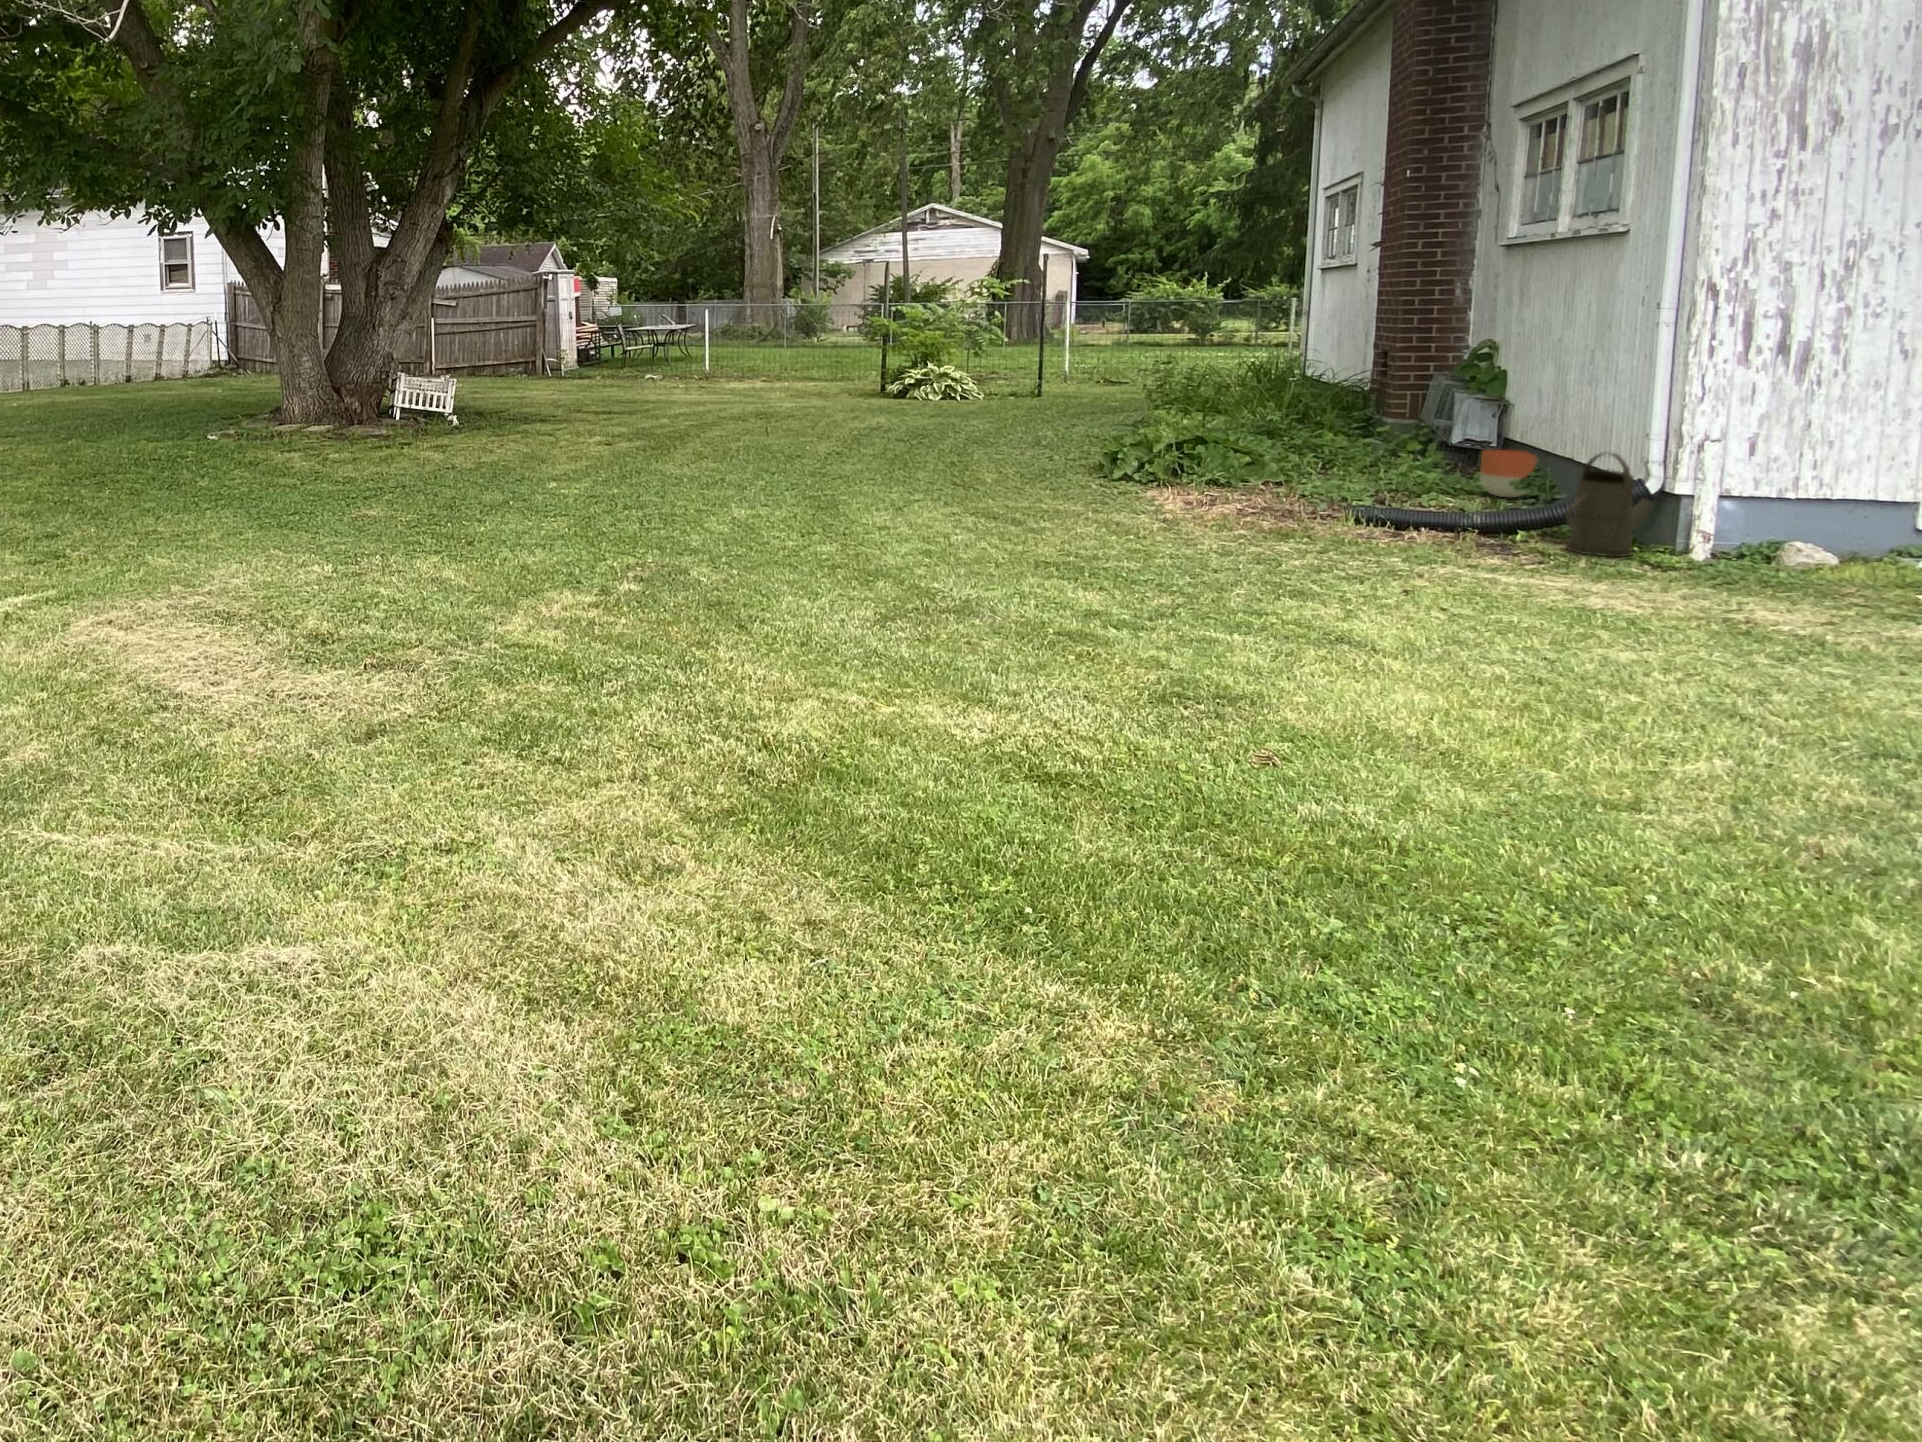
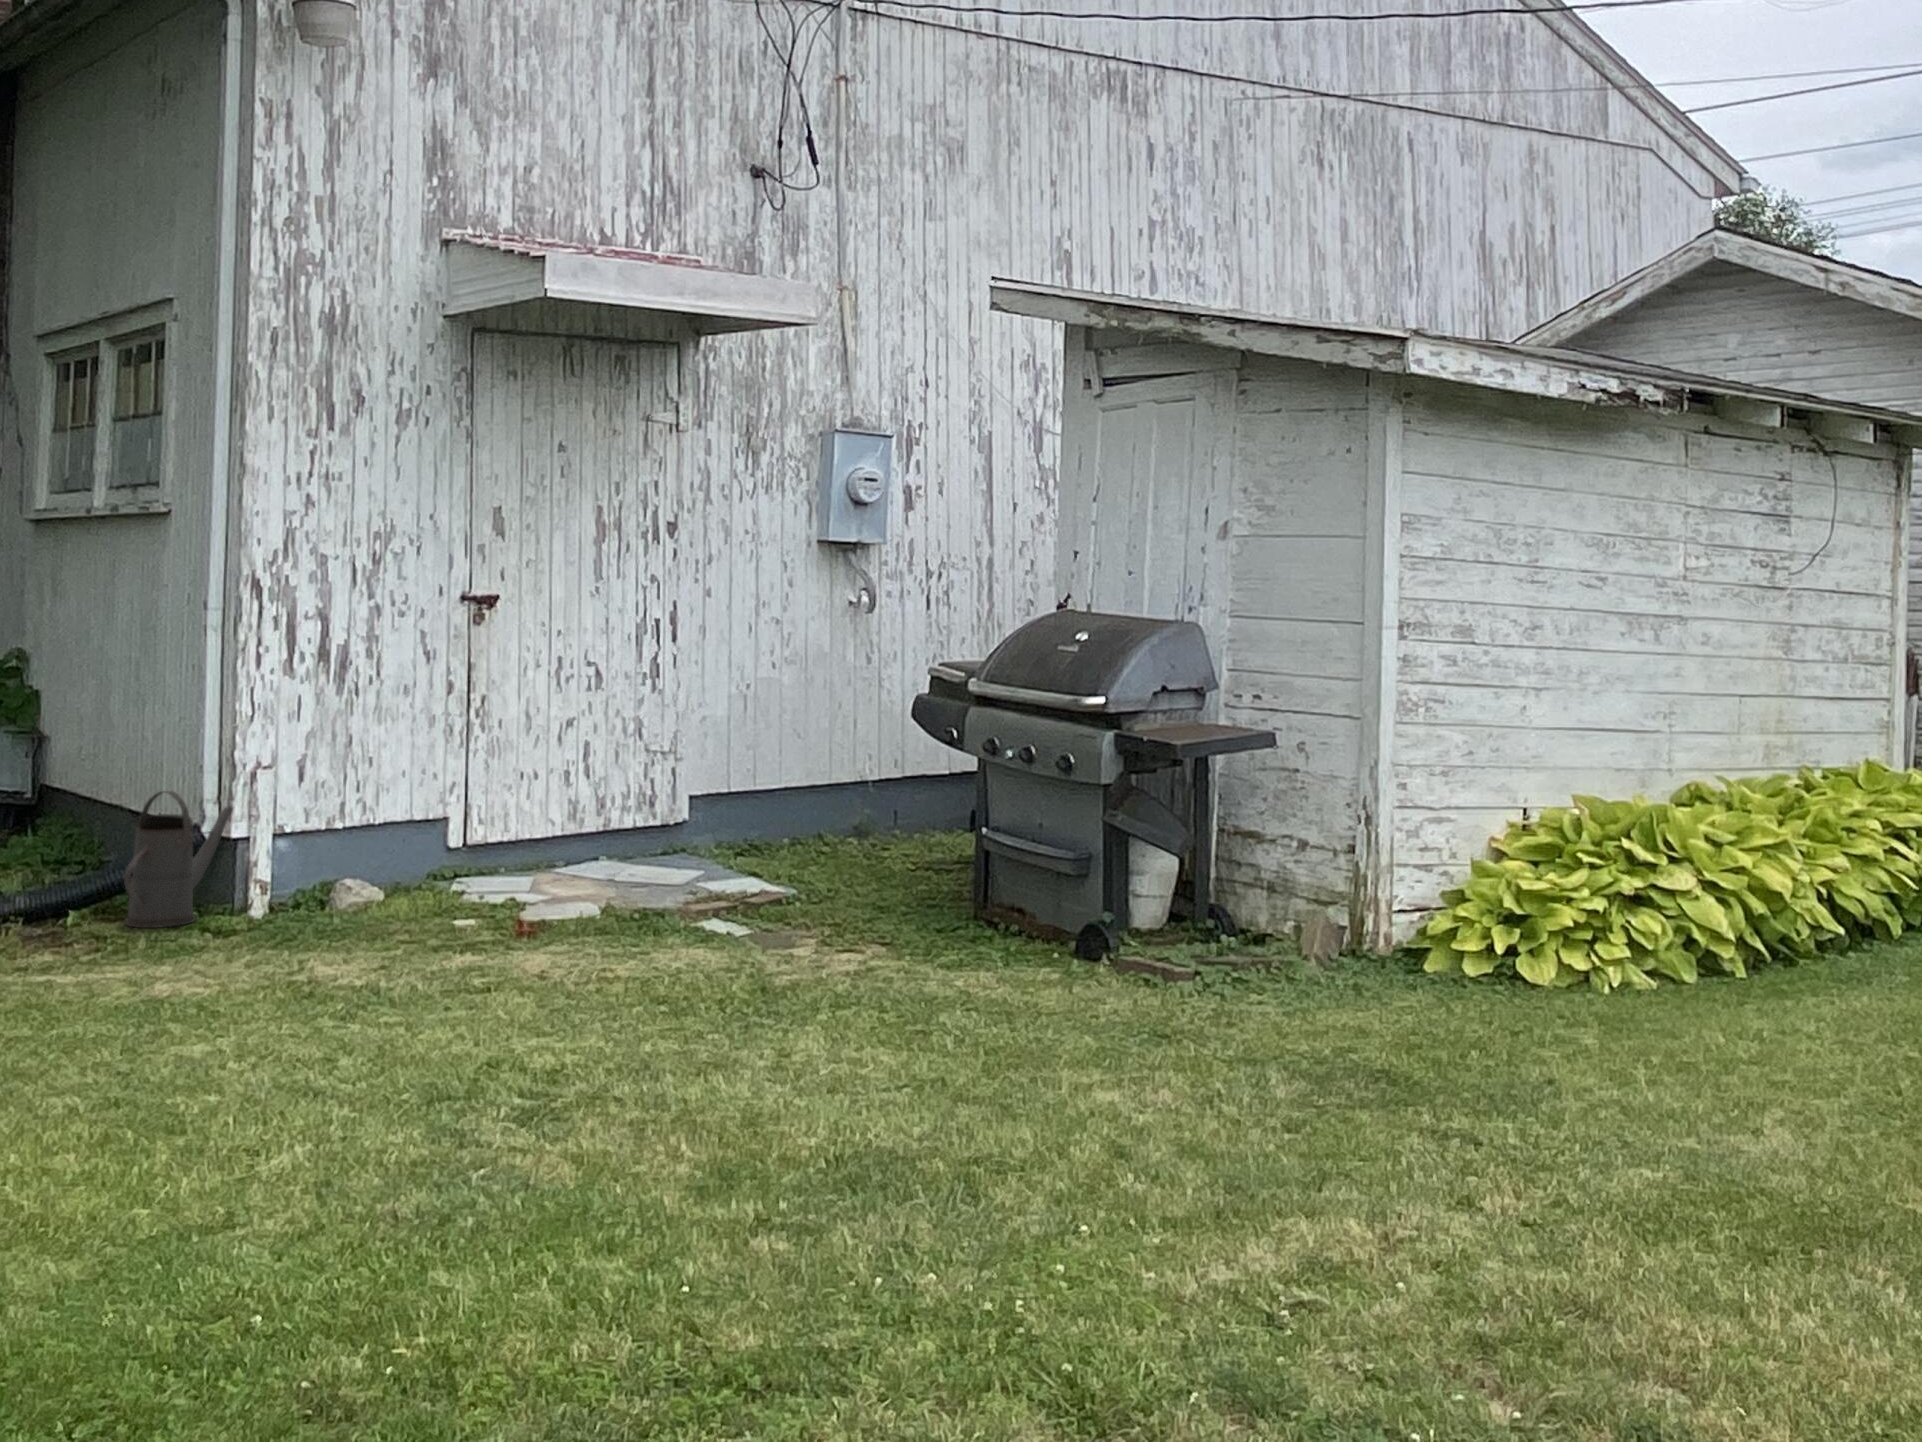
planter: present [1480,450,1536,497] -> none [18,800,84,866]

